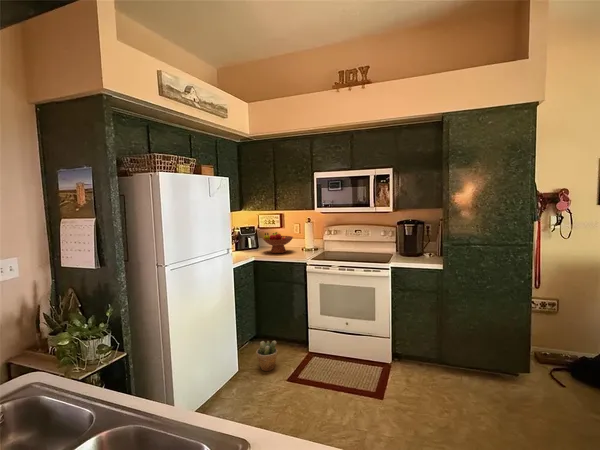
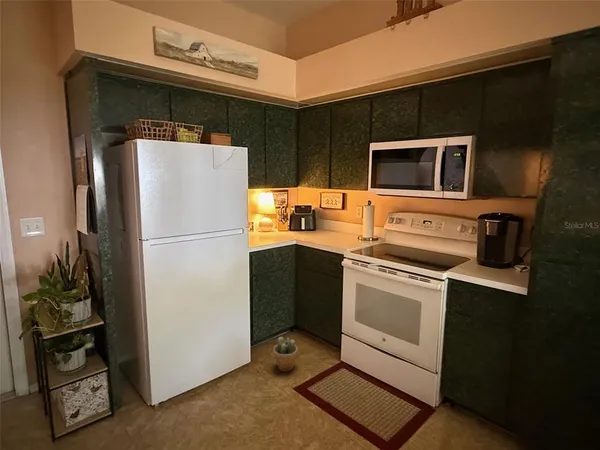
fruit bowl: present [263,232,293,253] -> none [310,214,346,239]

